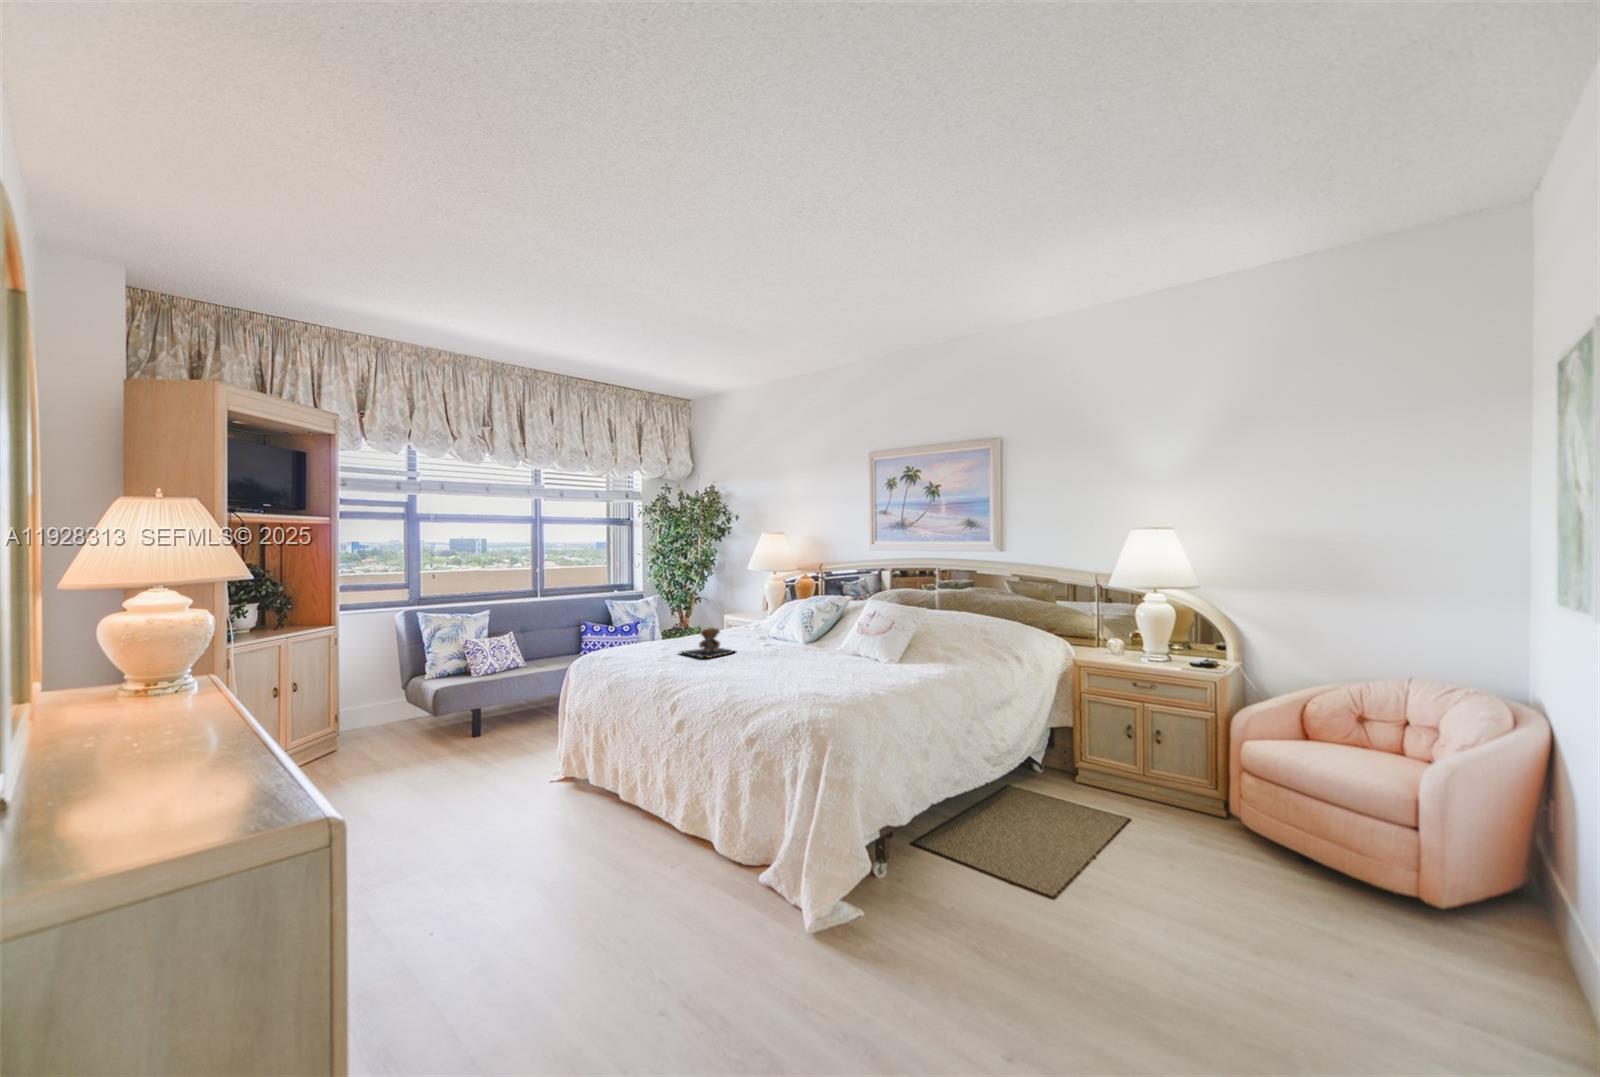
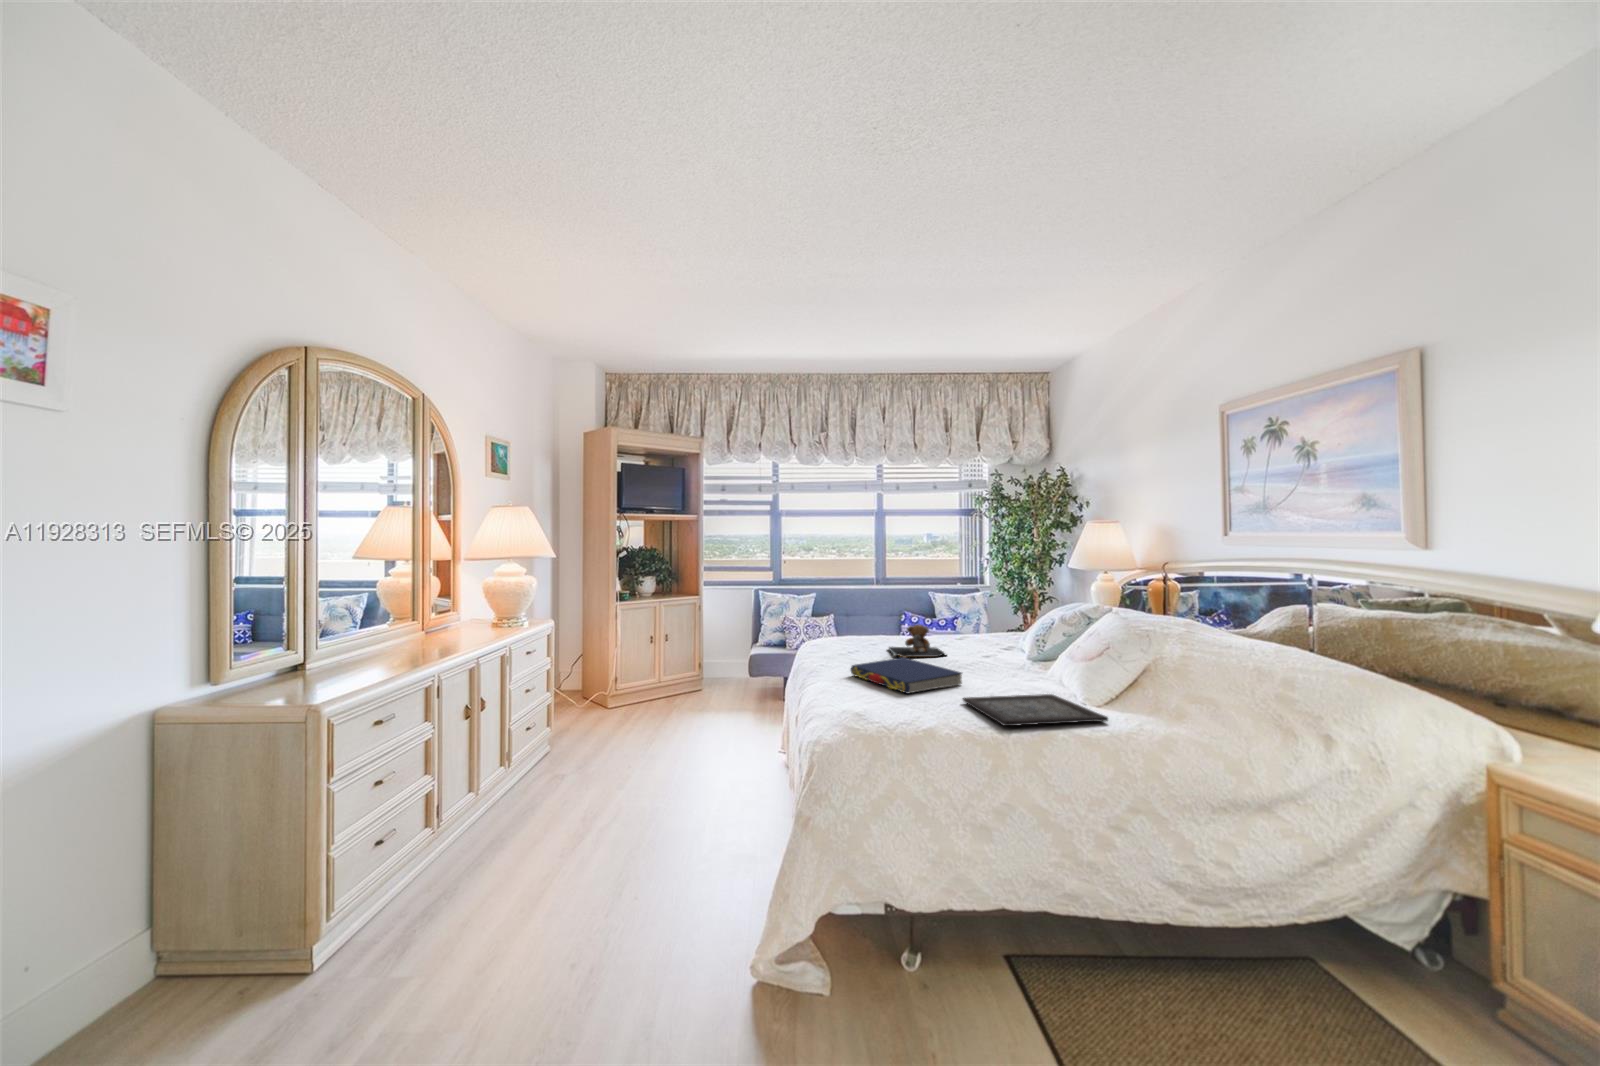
book: none [705,656,798,681] -> present [851,657,962,694]
tray: none [826,664,922,686] -> present [963,694,1108,726]

